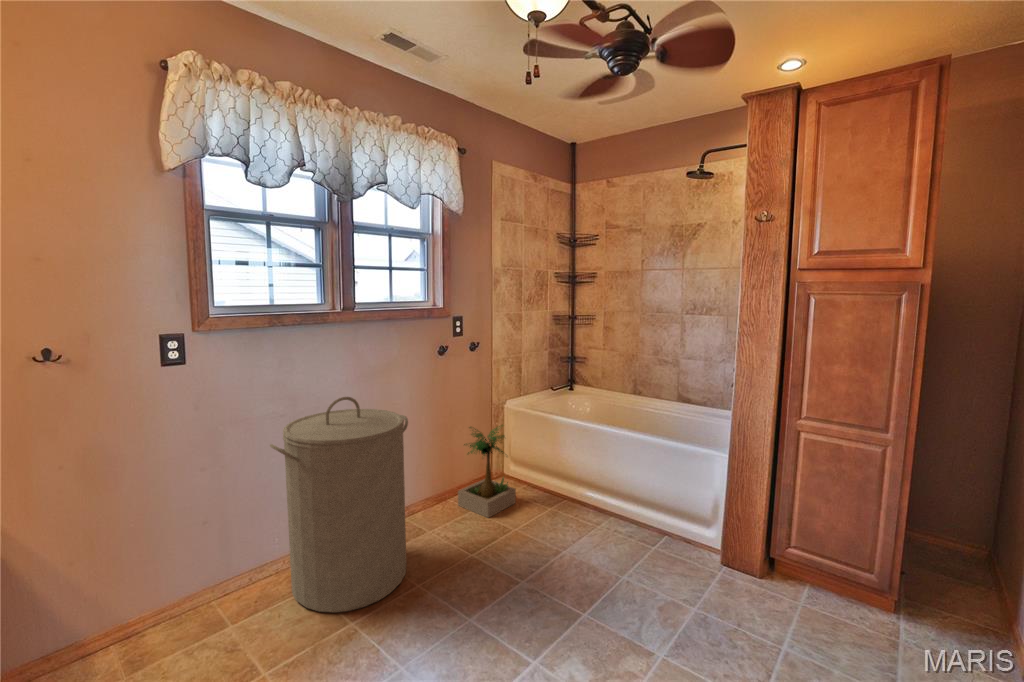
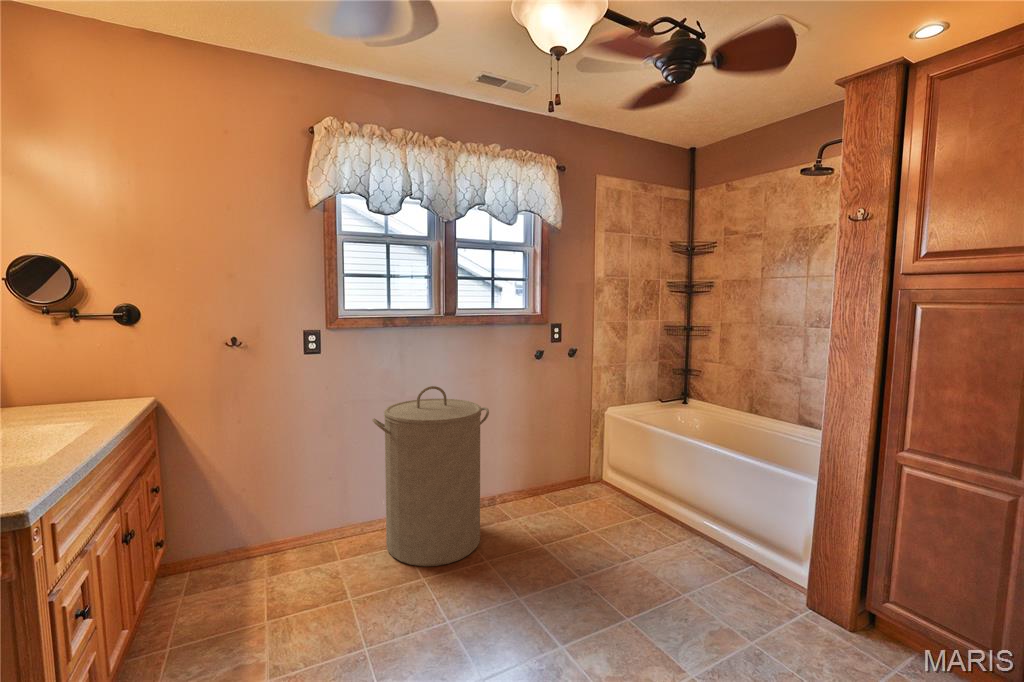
potted plant: present [458,426,516,518] -> none [546,426,602,516]

